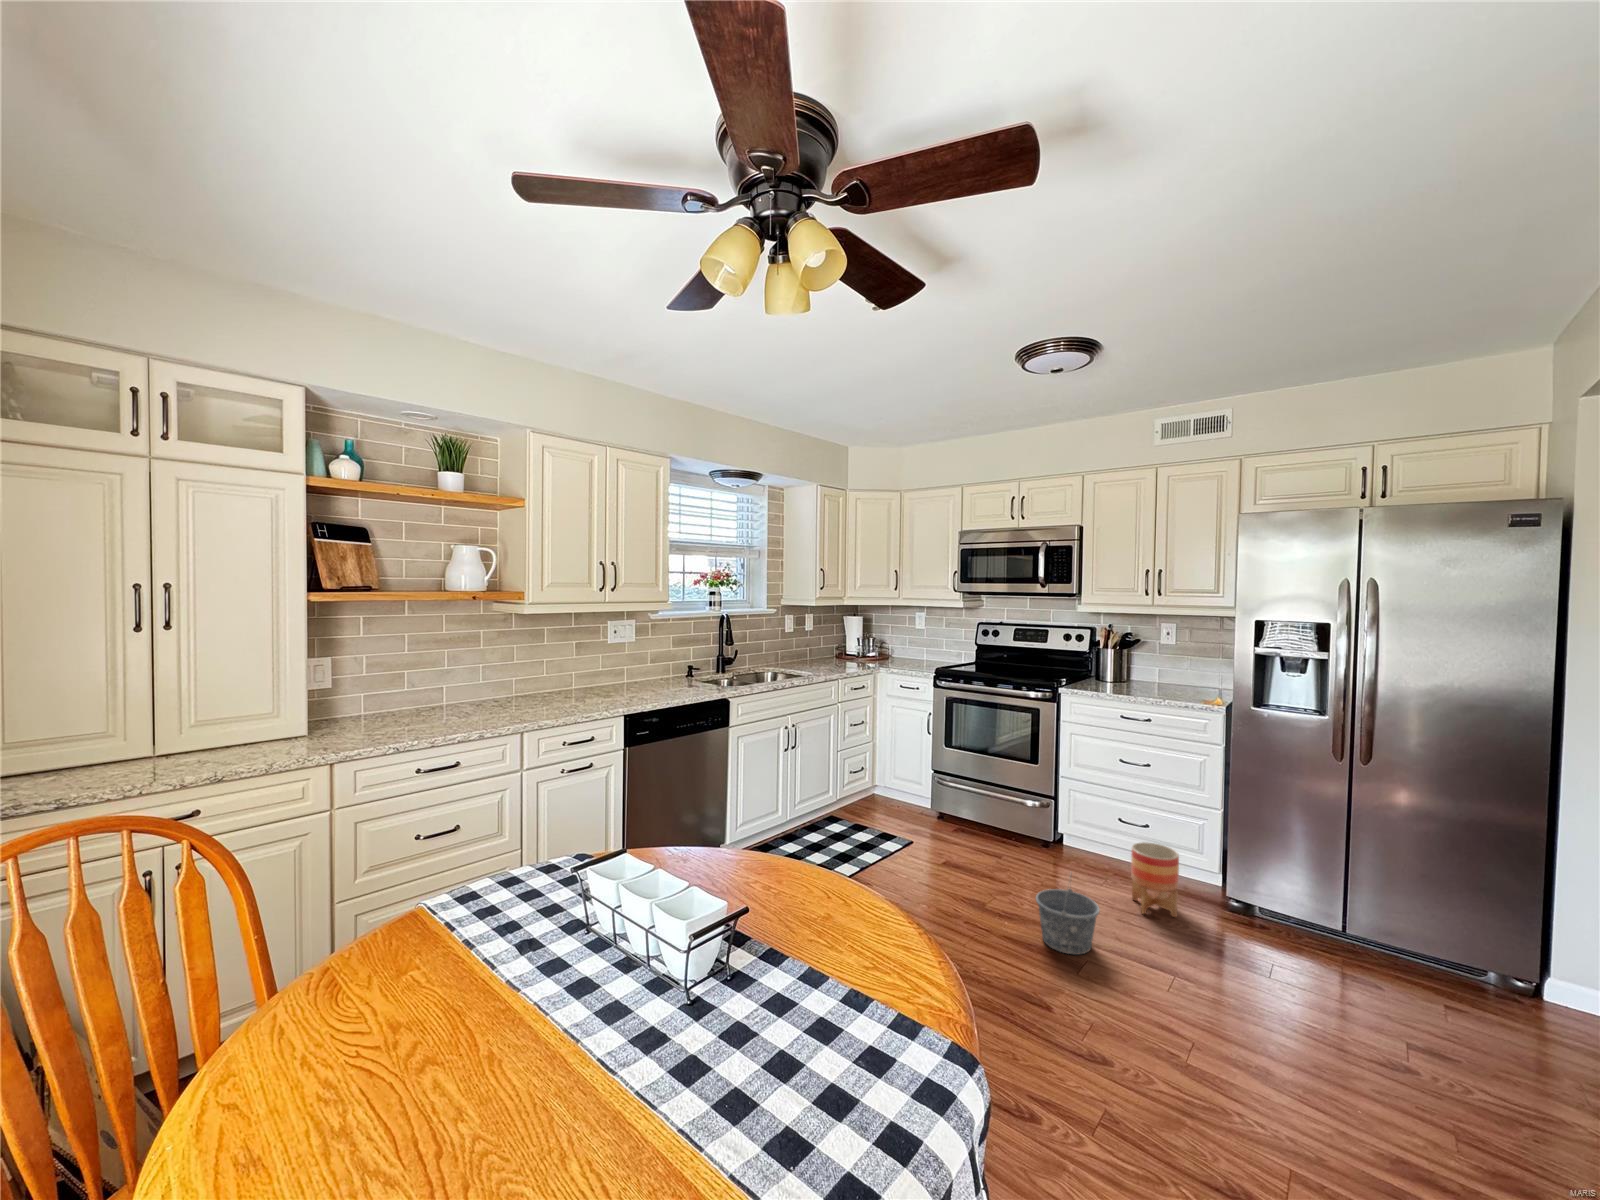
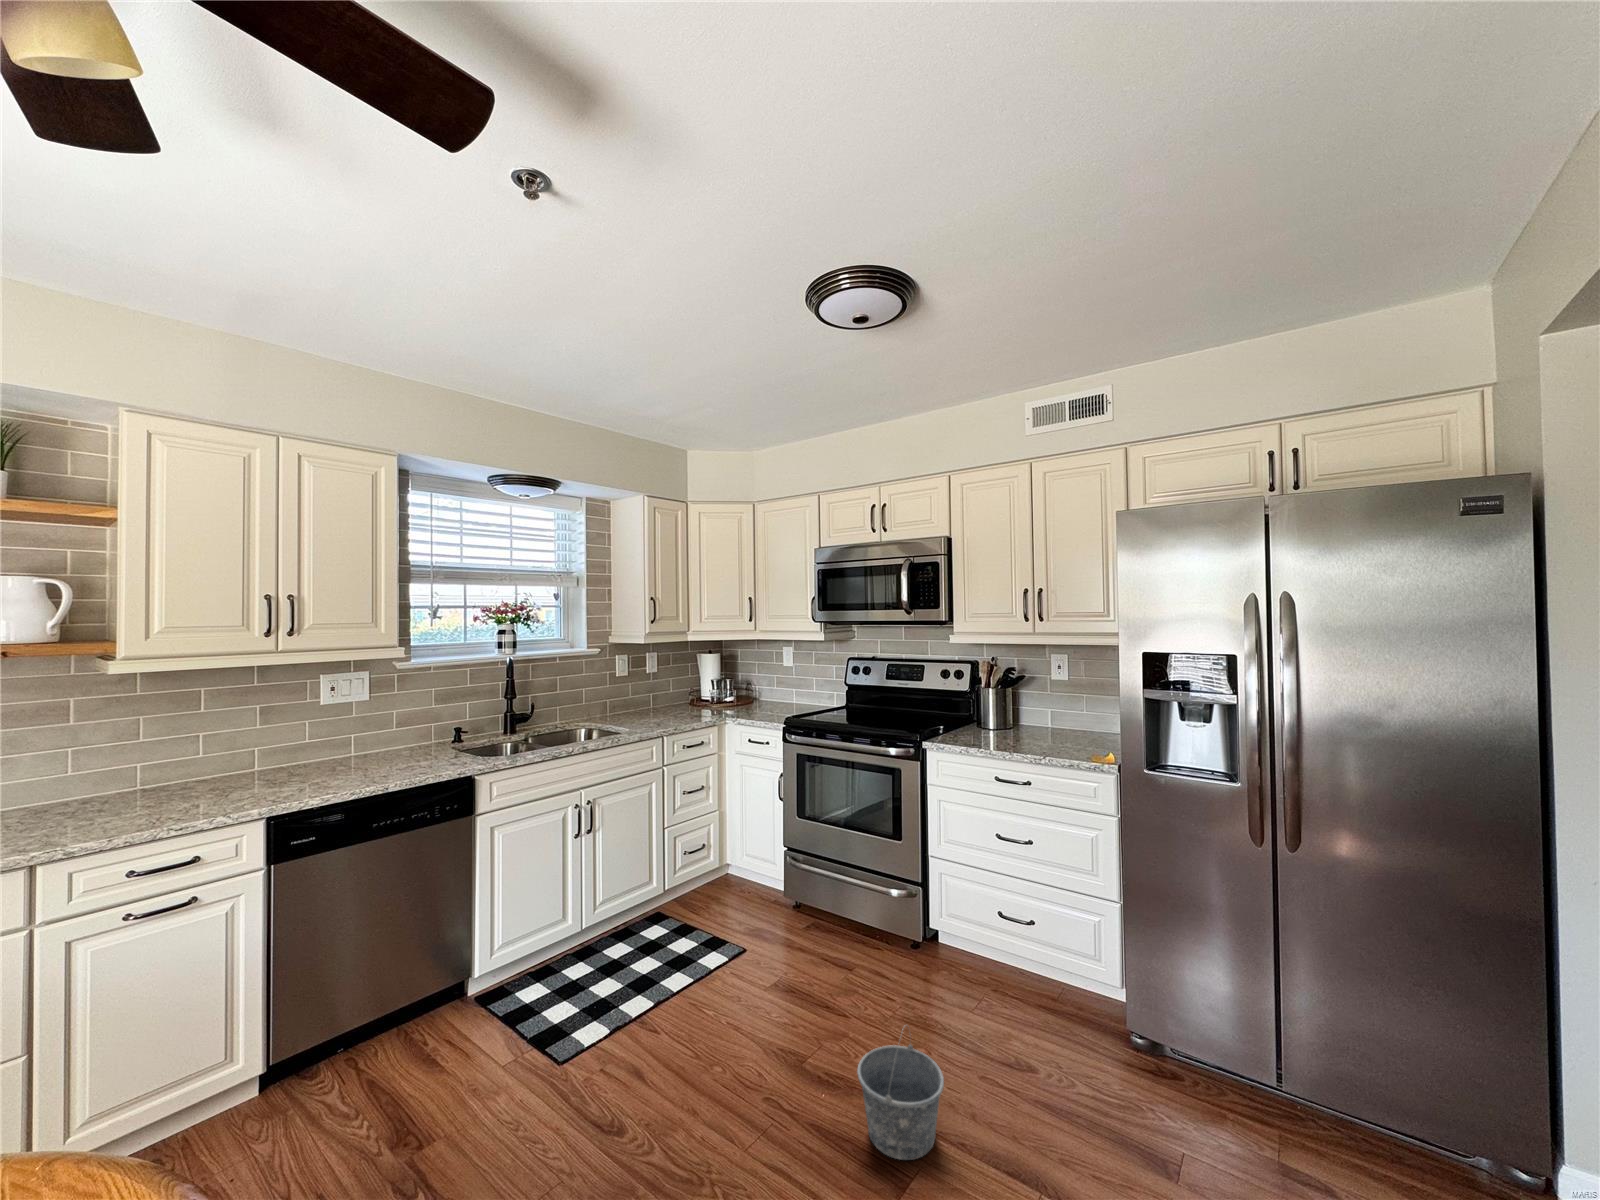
planter: present [1131,842,1179,917] -> none [1003,955,1064,1068]

